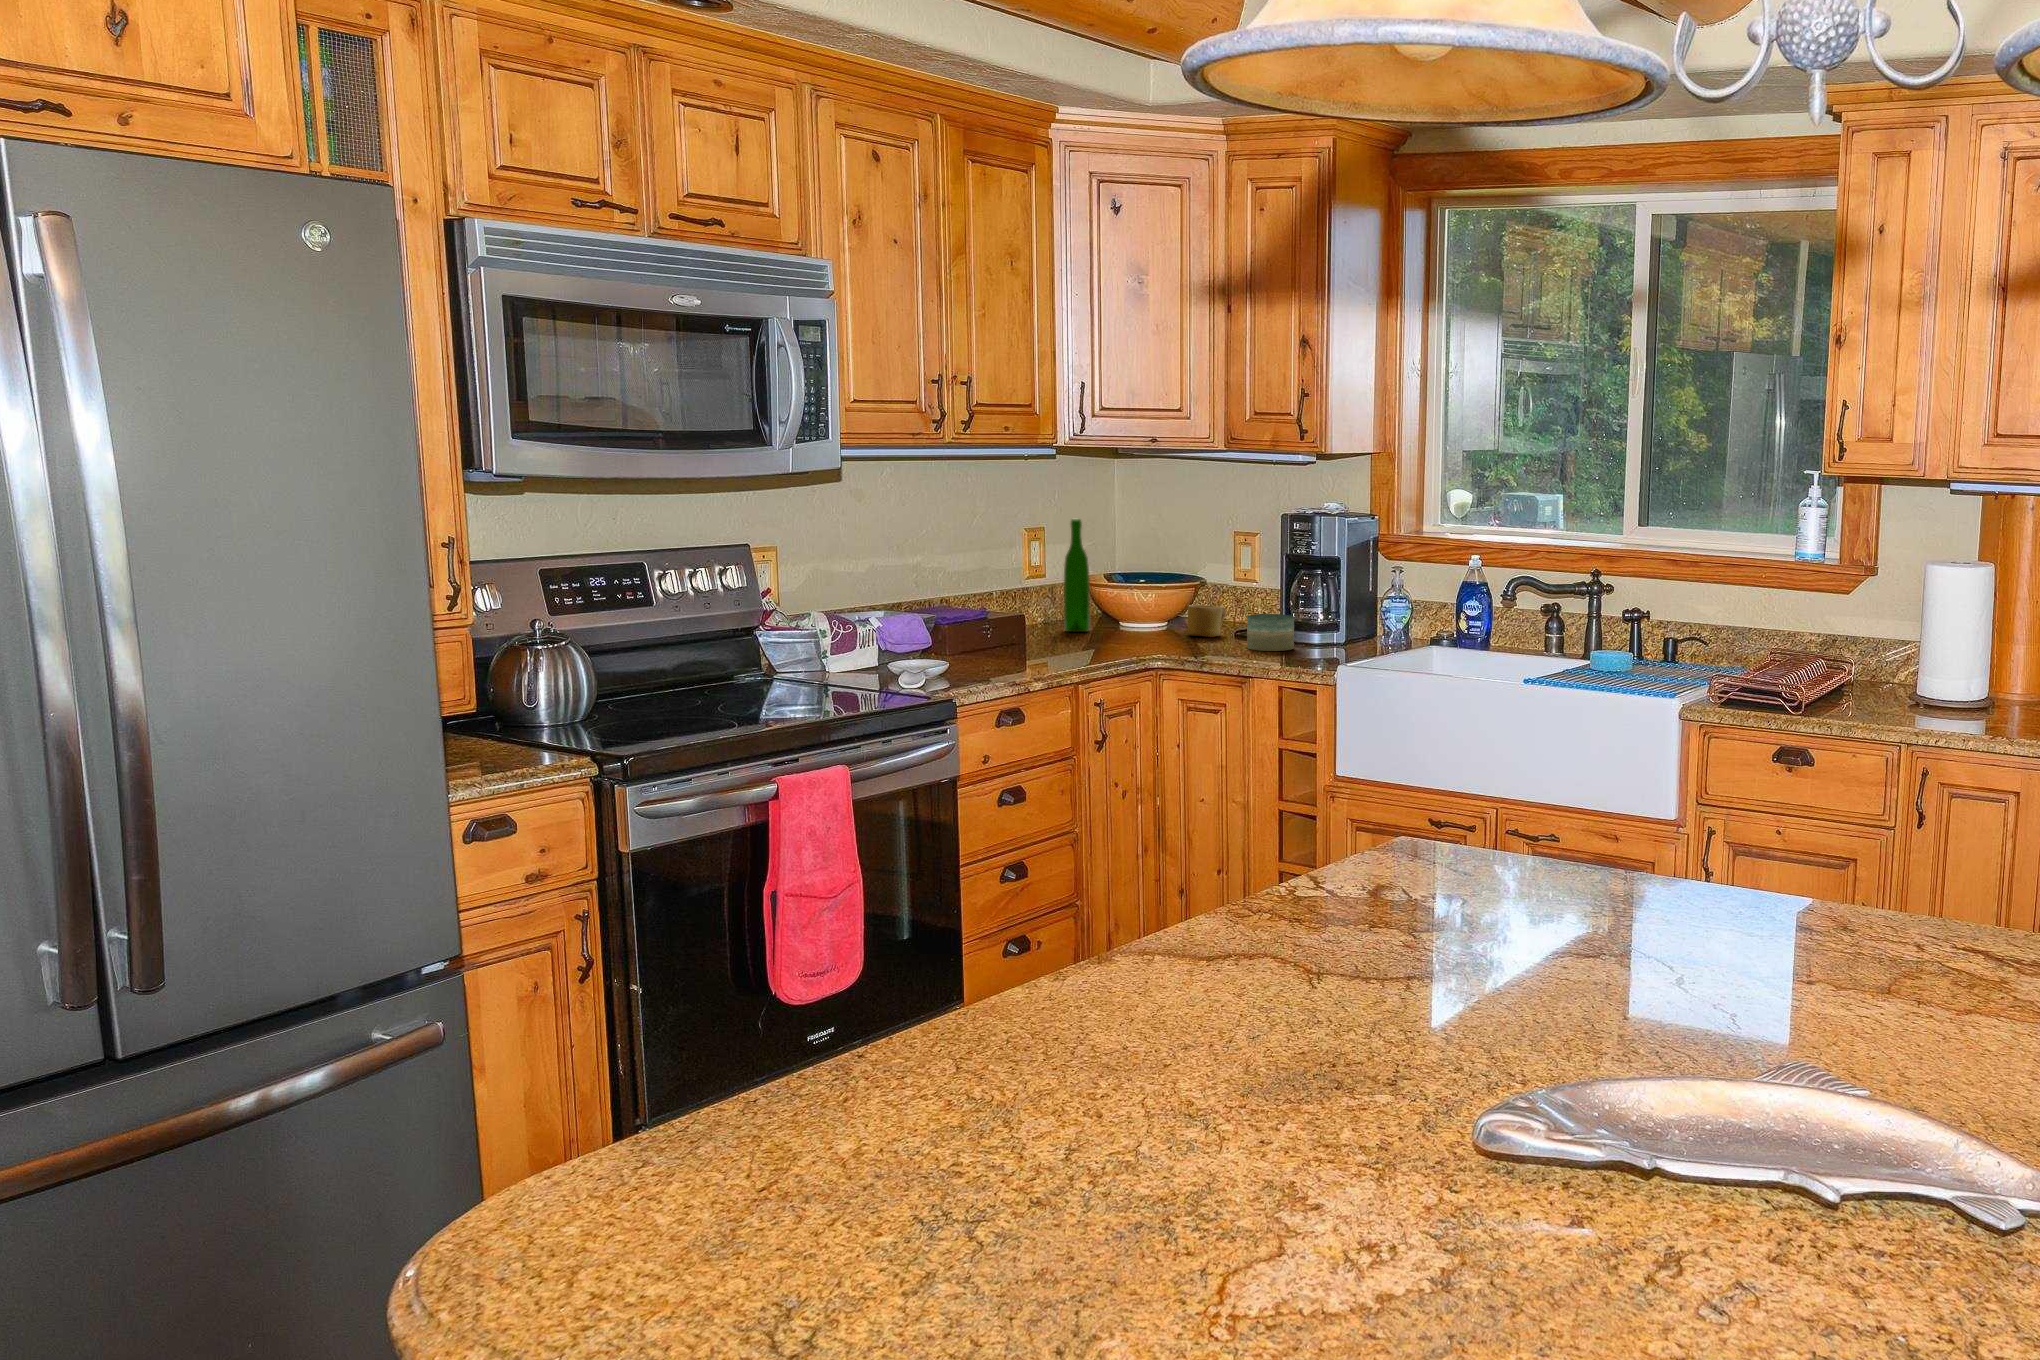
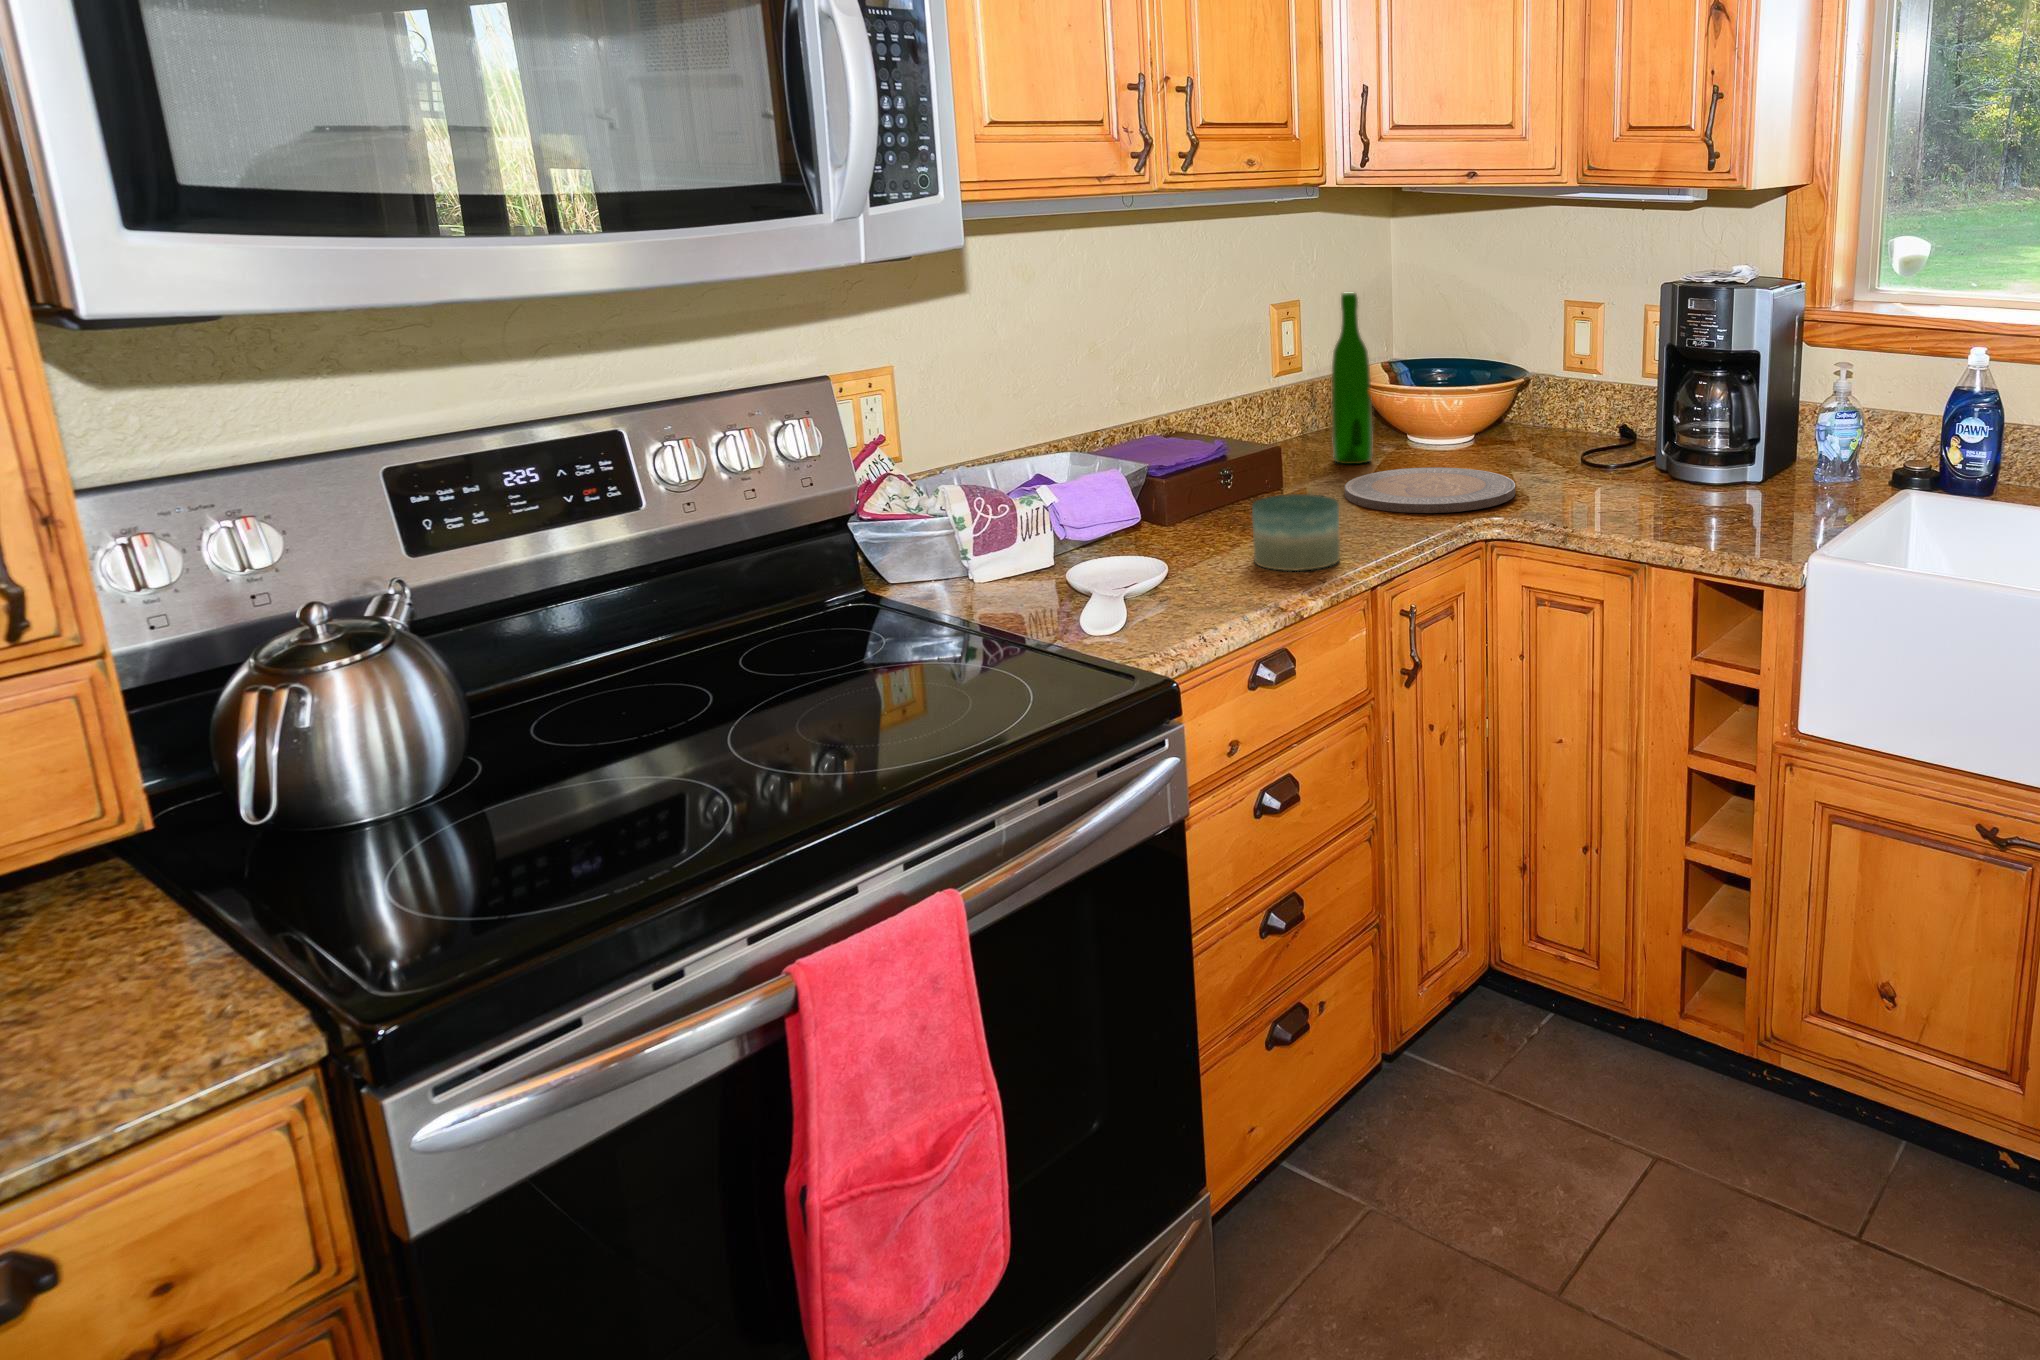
mug: present [1187,605,1226,637] -> none [1521,419,1575,469]
candle: present [1247,614,1294,651] -> present [1252,494,1340,571]
plate: none [1066,632,1176,652] -> present [1345,467,1515,513]

